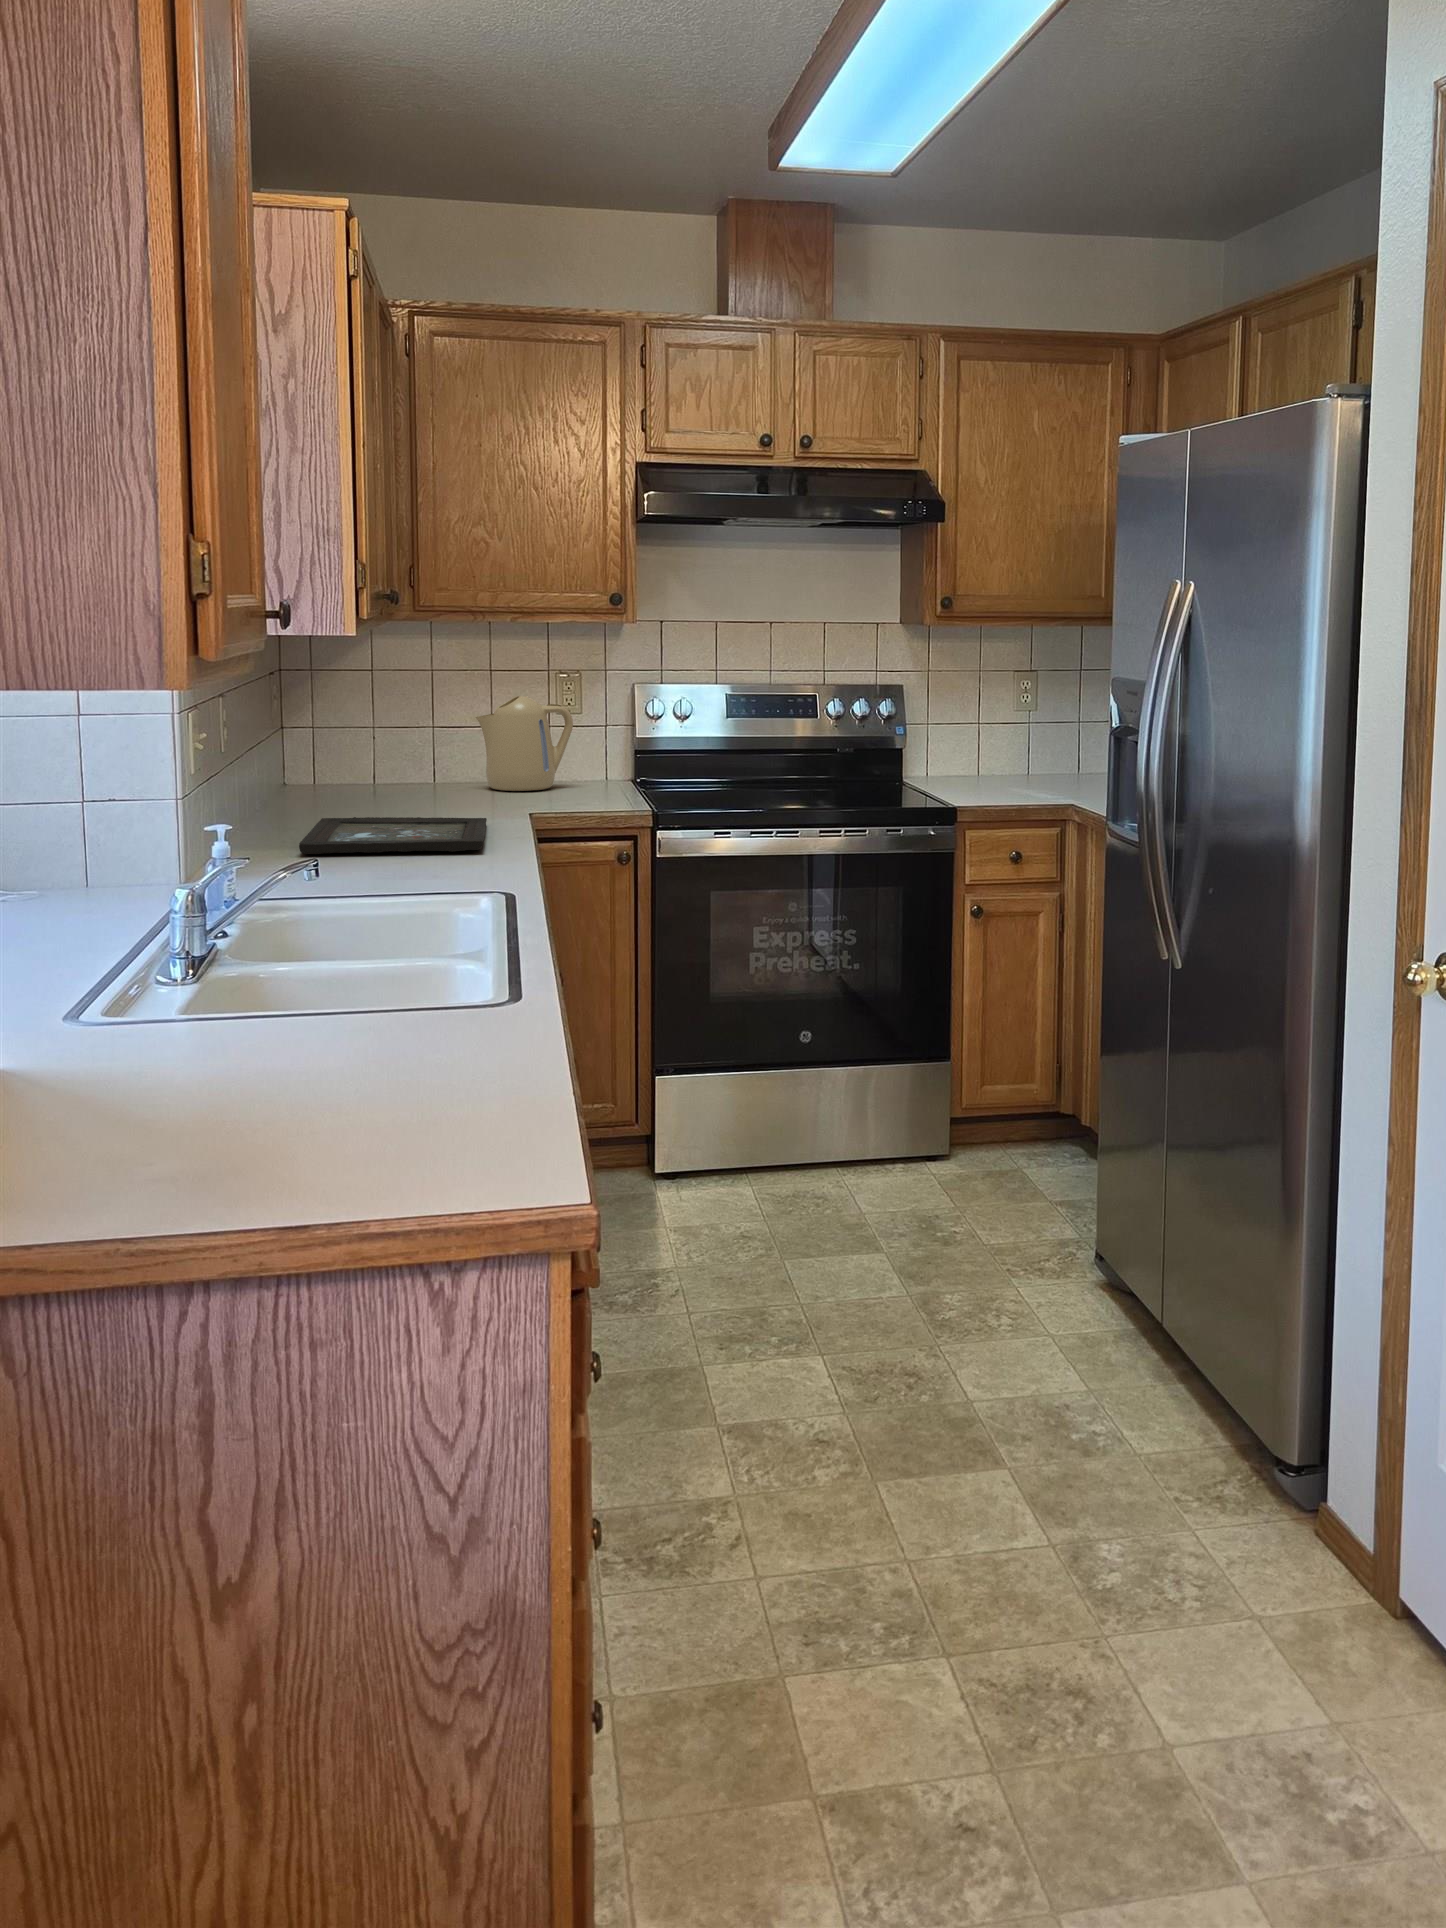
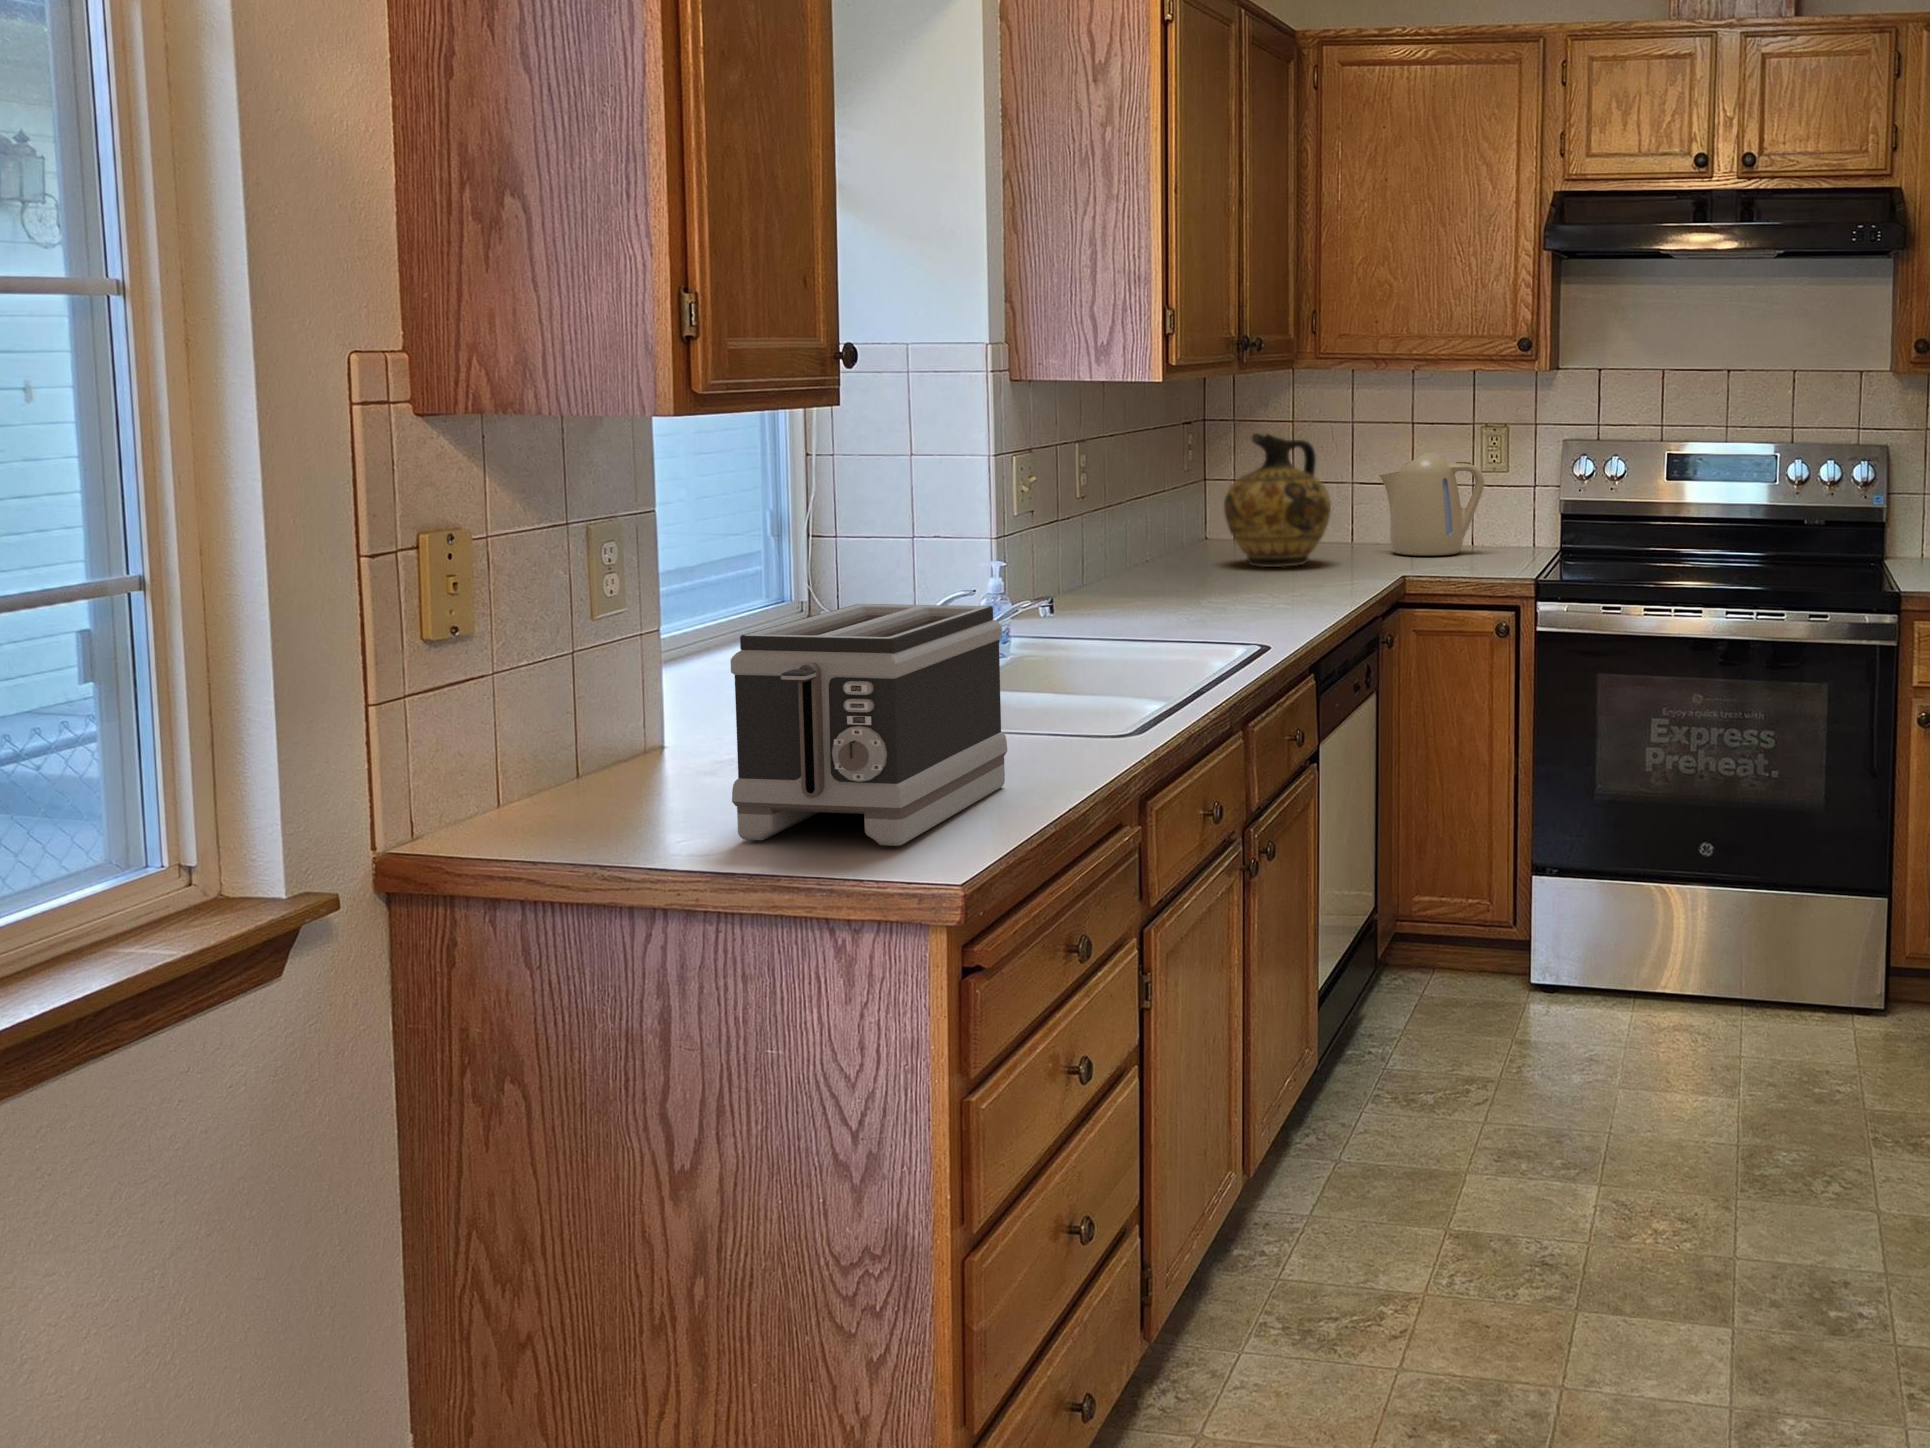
ceramic jug: none [342,679,449,807] -> present [1224,433,1331,567]
tray: present [299,817,487,854] -> none [1119,573,1337,607]
toaster: none [257,886,474,1180] -> present [730,604,1007,846]

